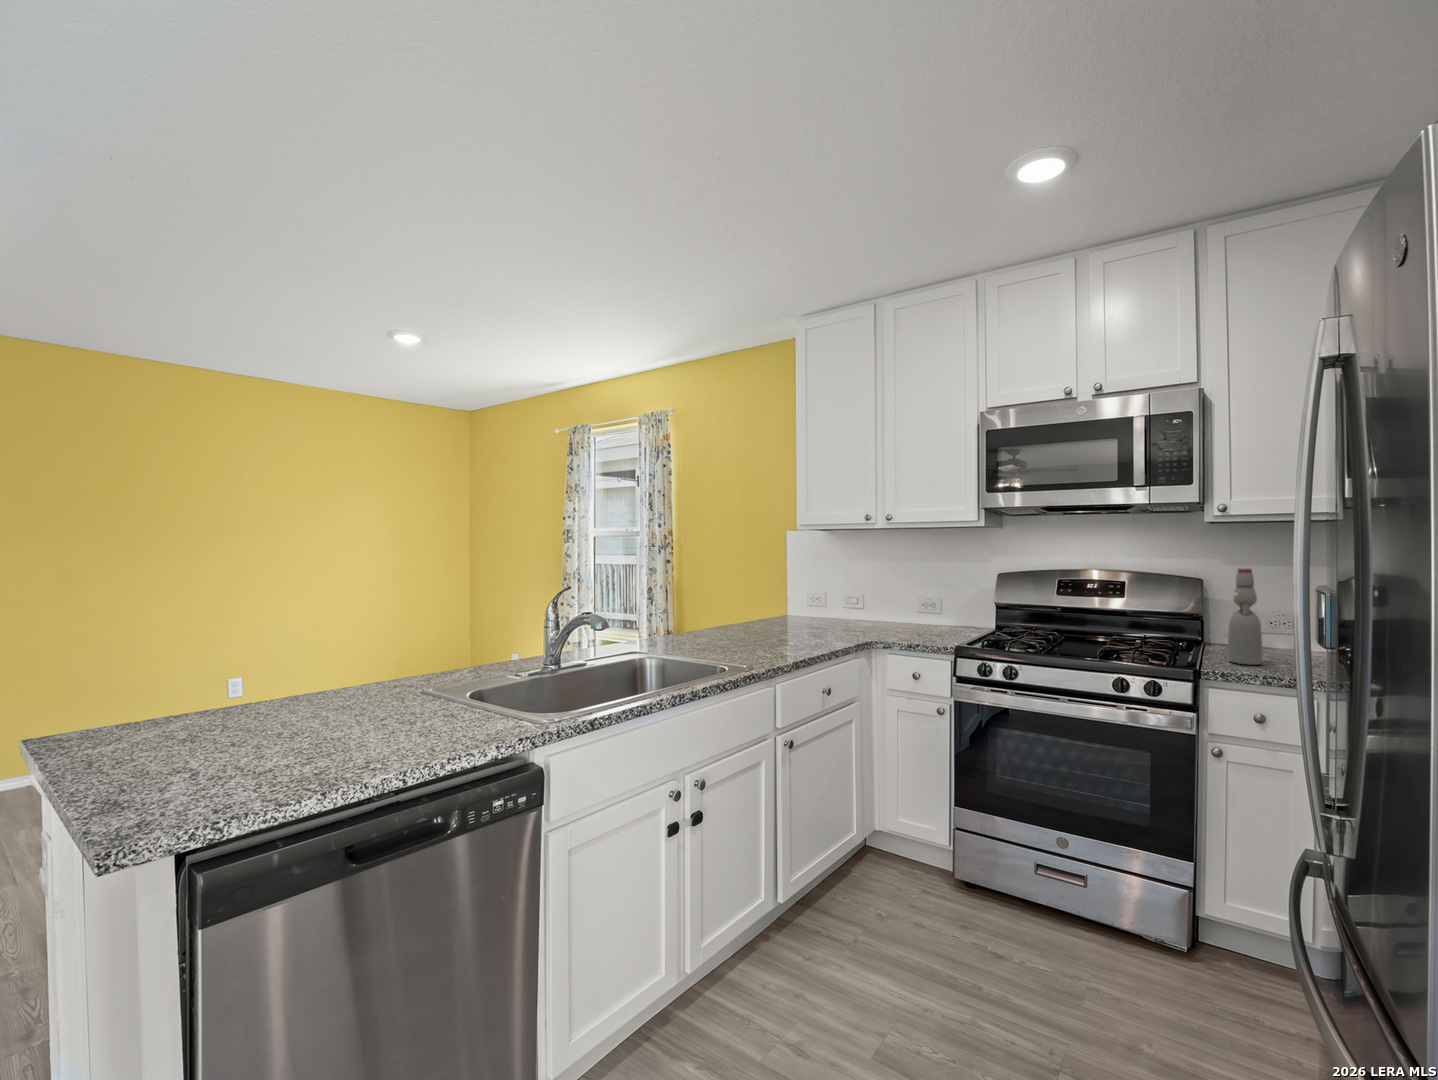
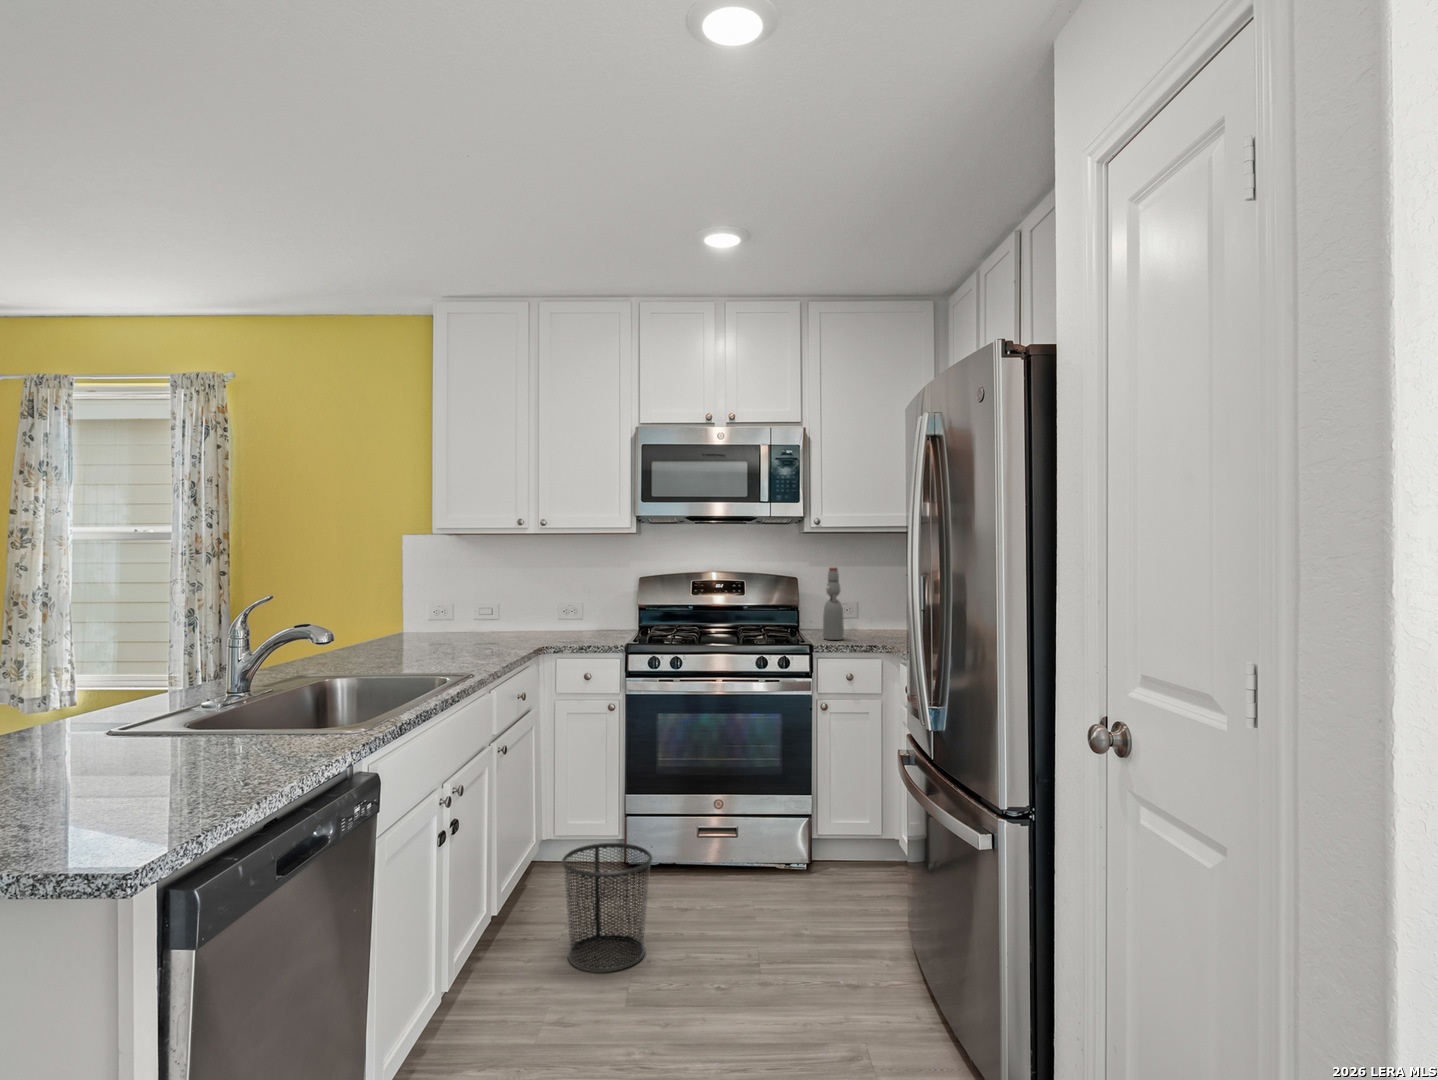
waste bin: none [835,866,938,1025] -> present [562,843,653,972]

